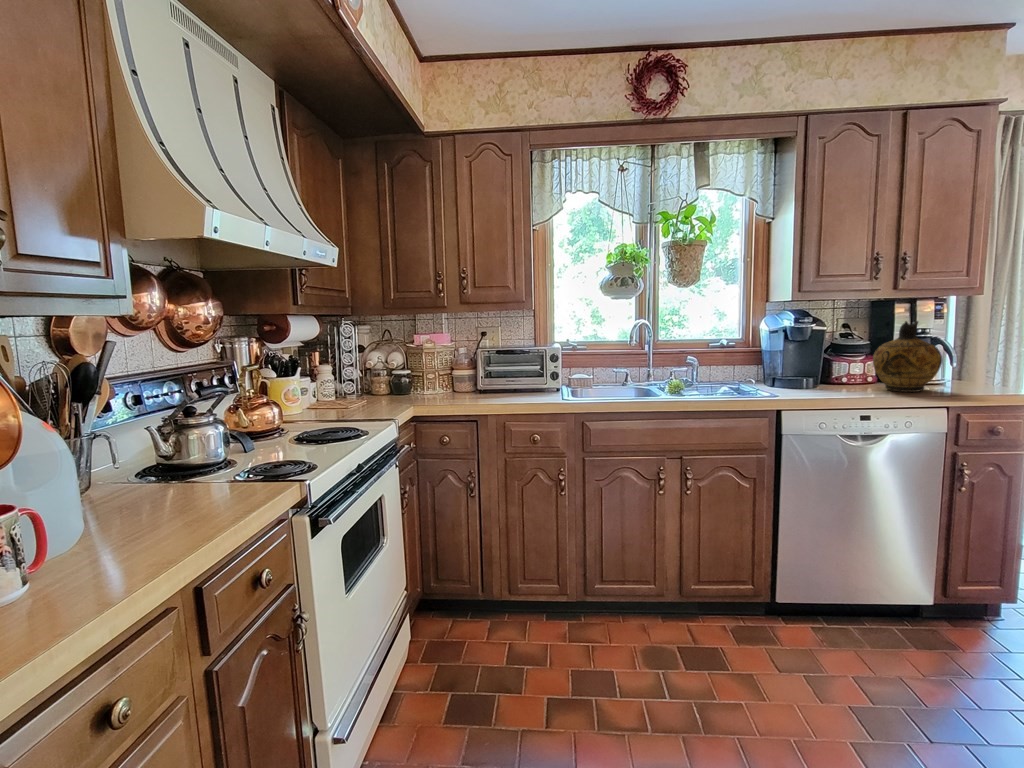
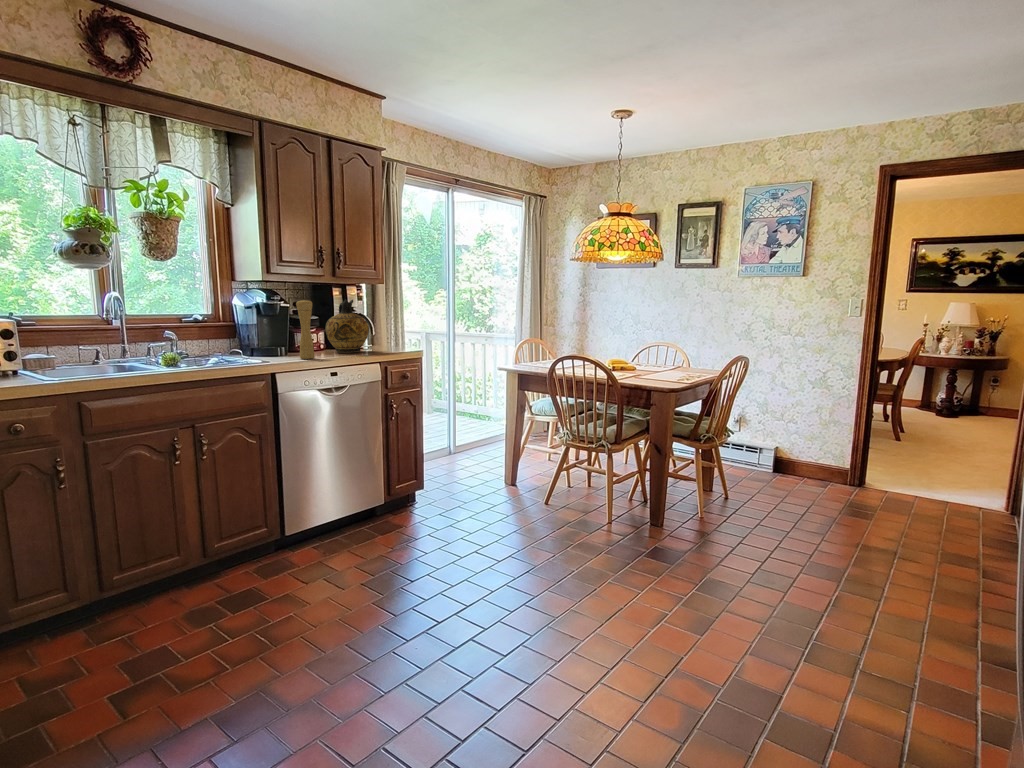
pepper mill: none [822,324,845,397] -> present [296,300,315,359]

